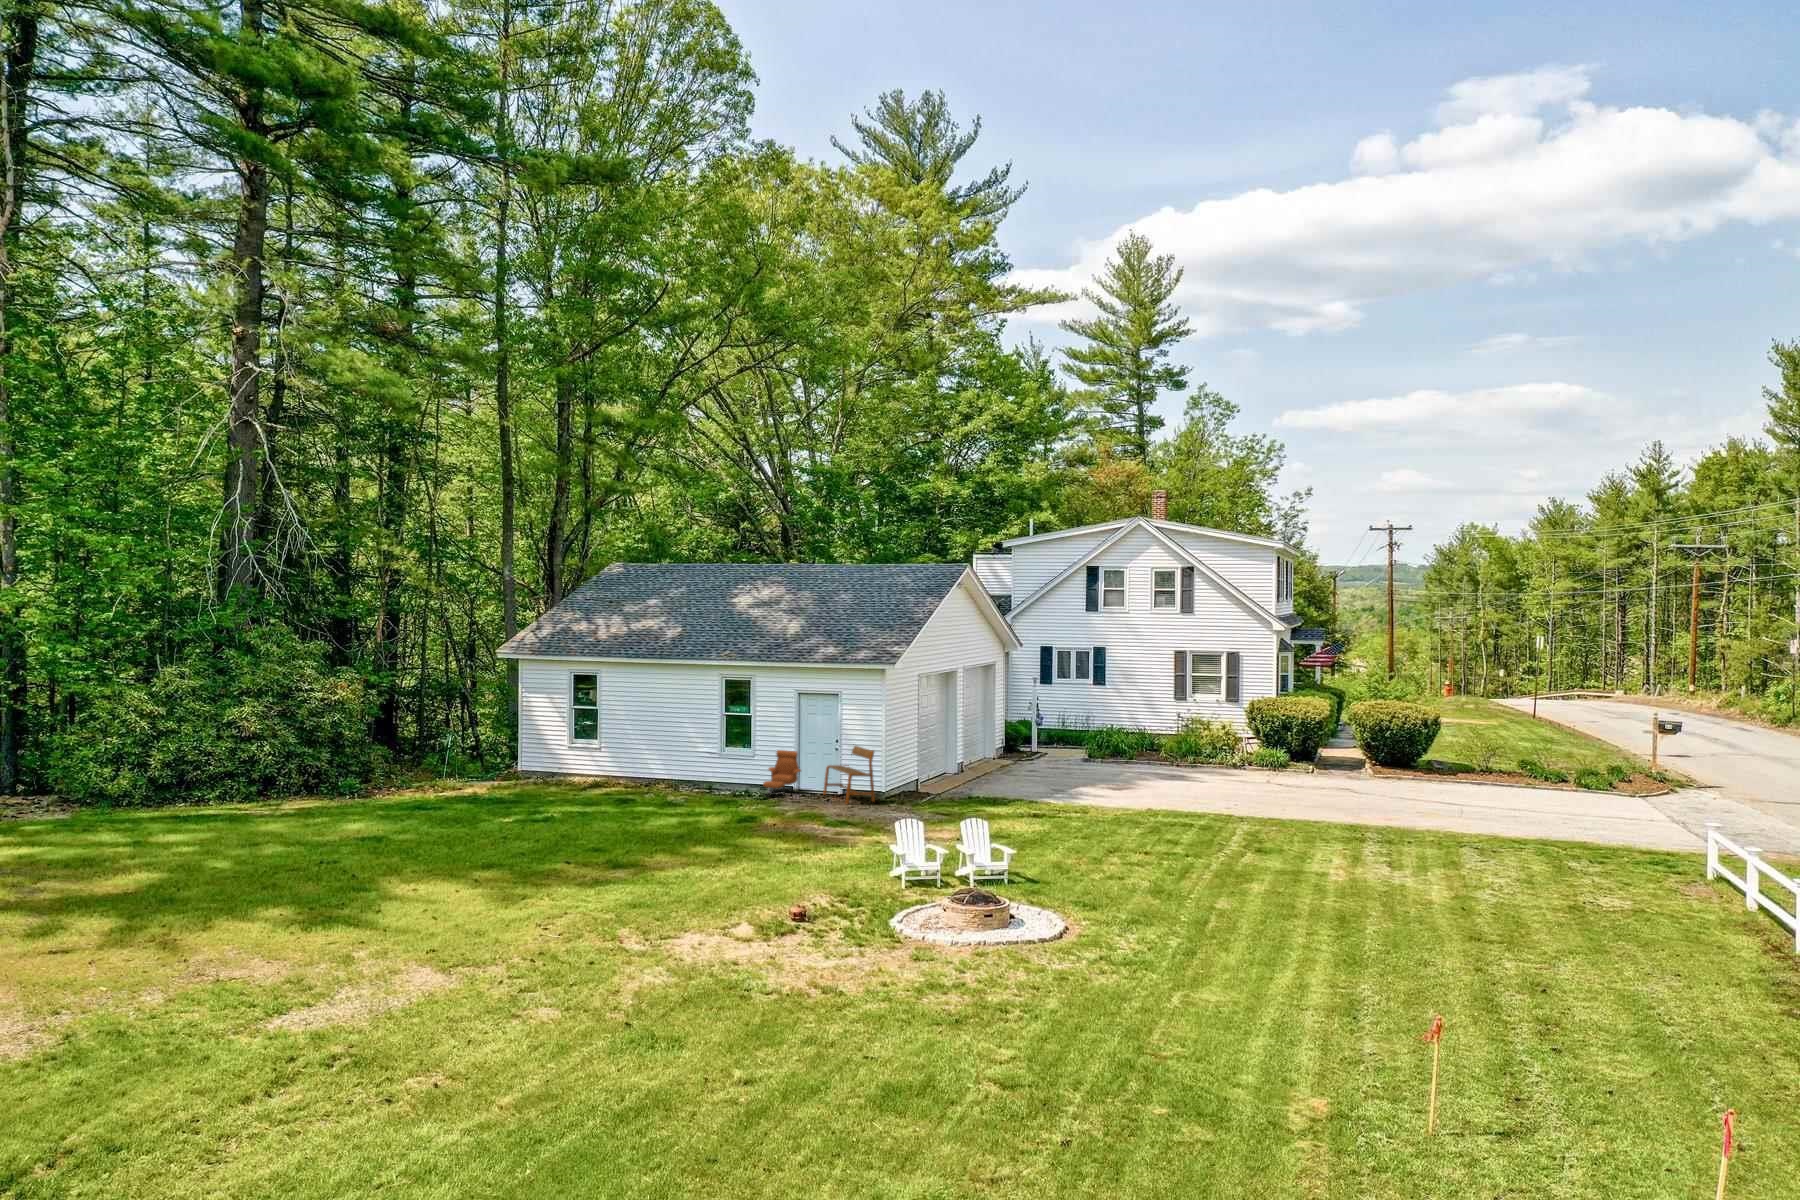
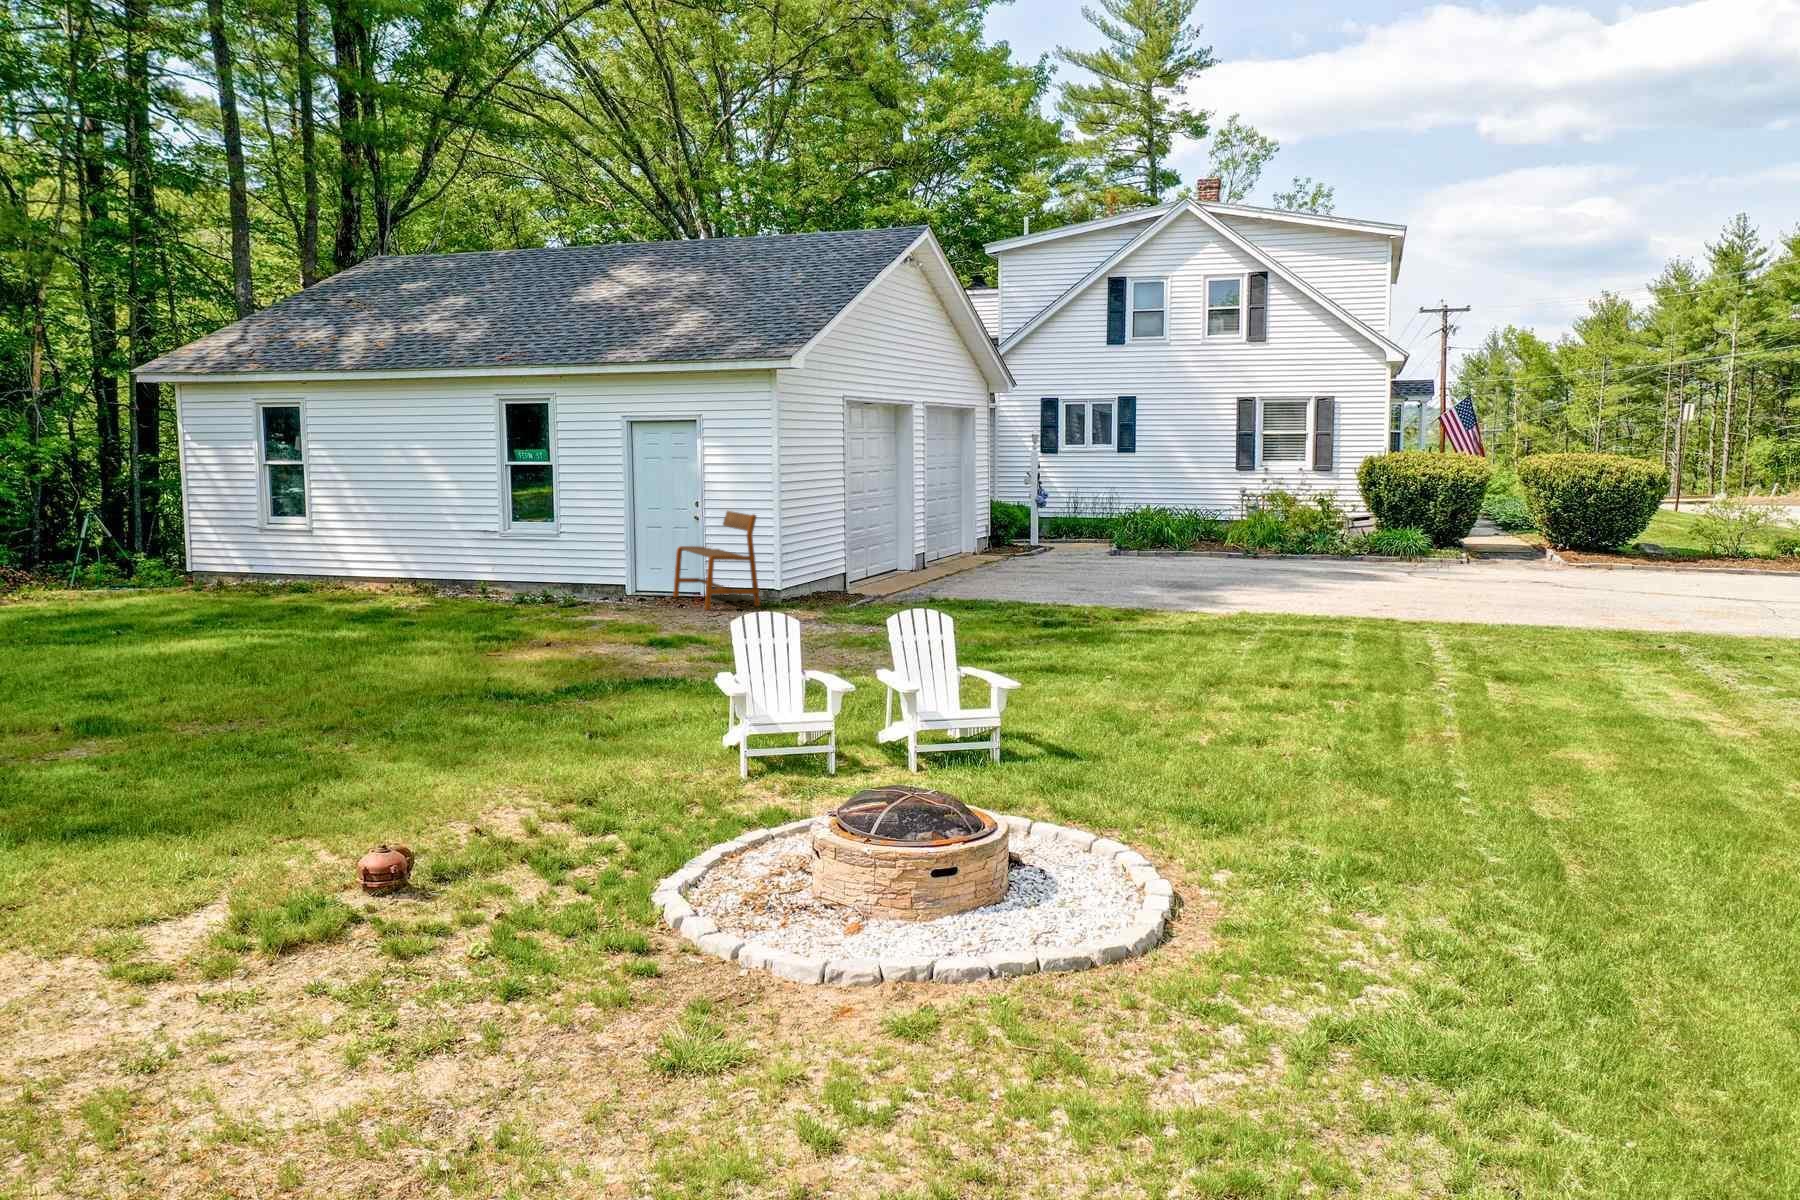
lounge chair: present [763,750,801,796] -> none [563,523,636,602]

